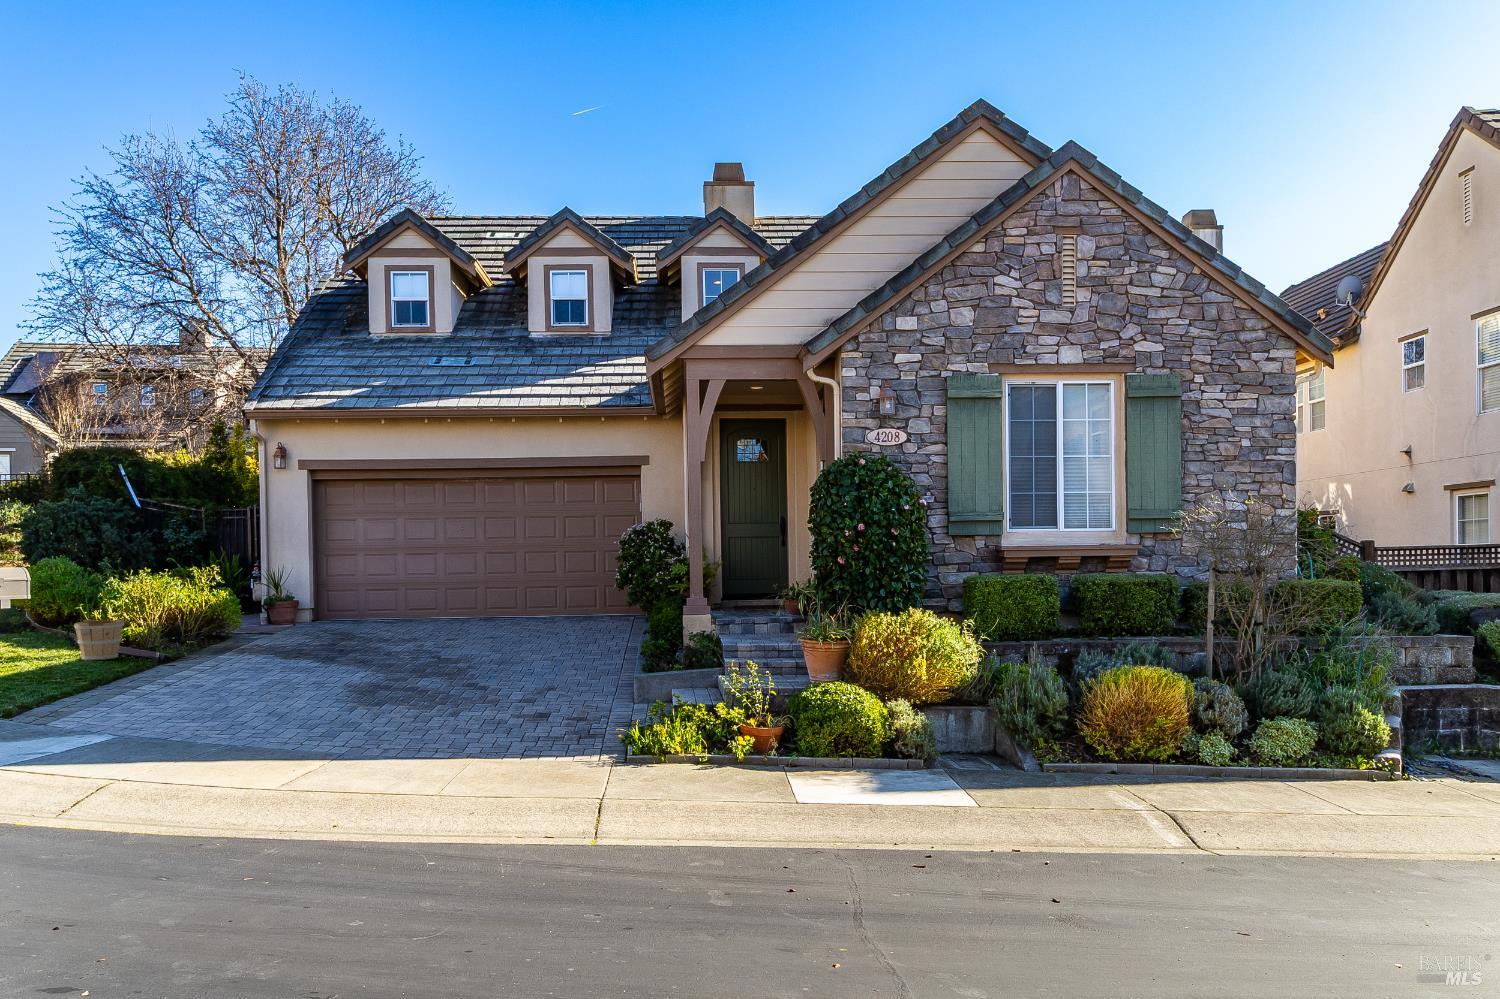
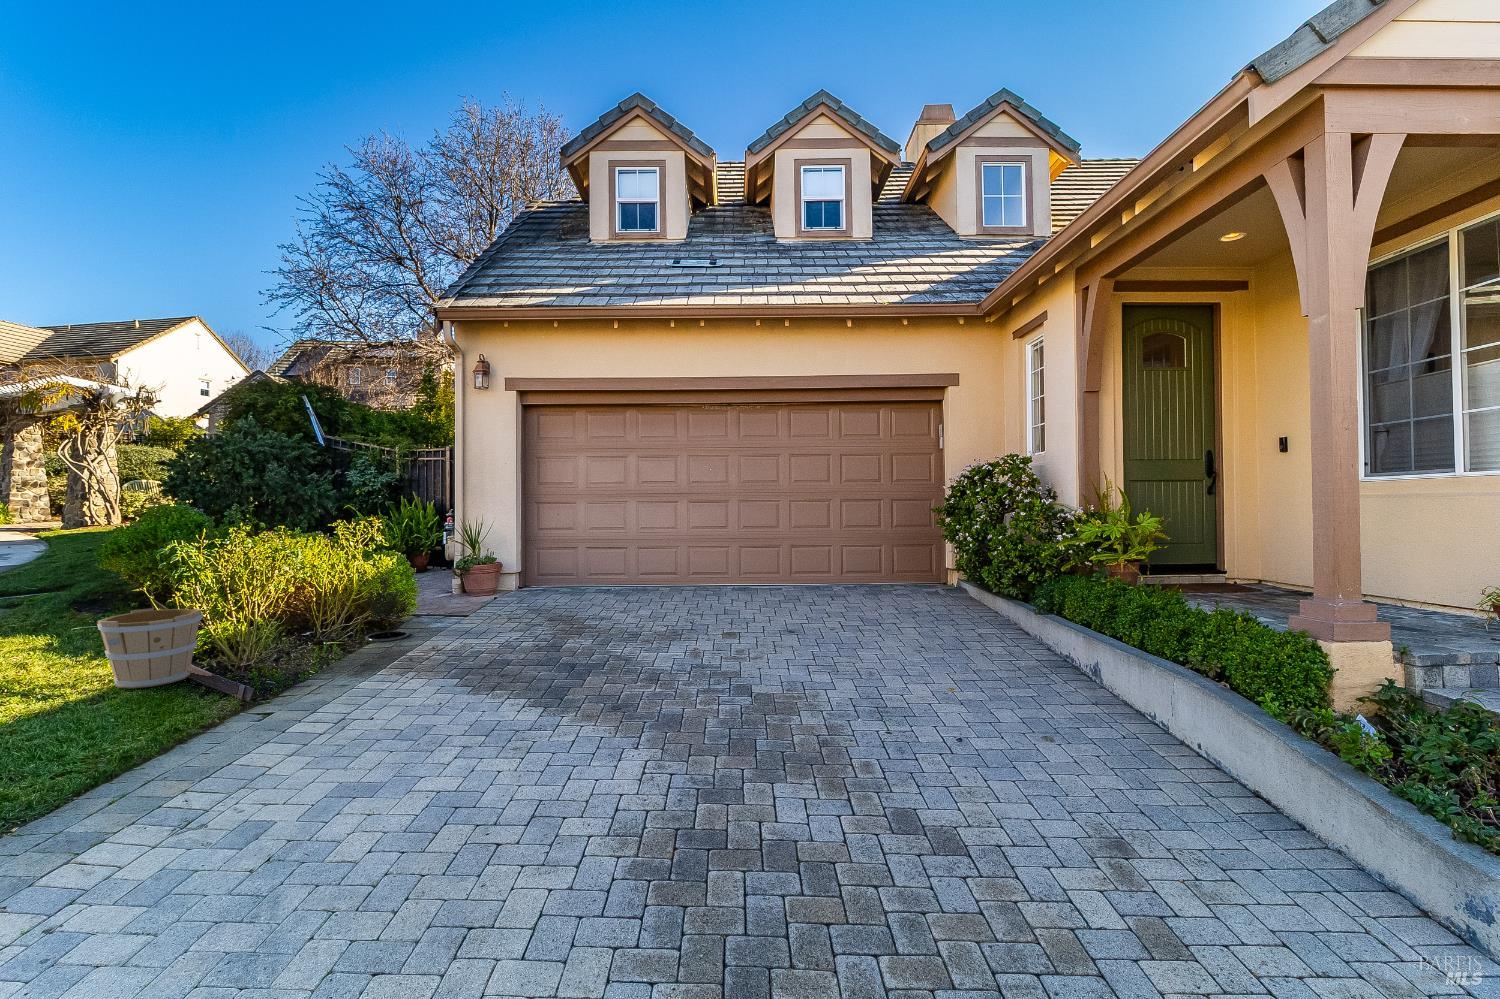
potted tree: none [206,600,239,646] -> present [366,575,410,642]

